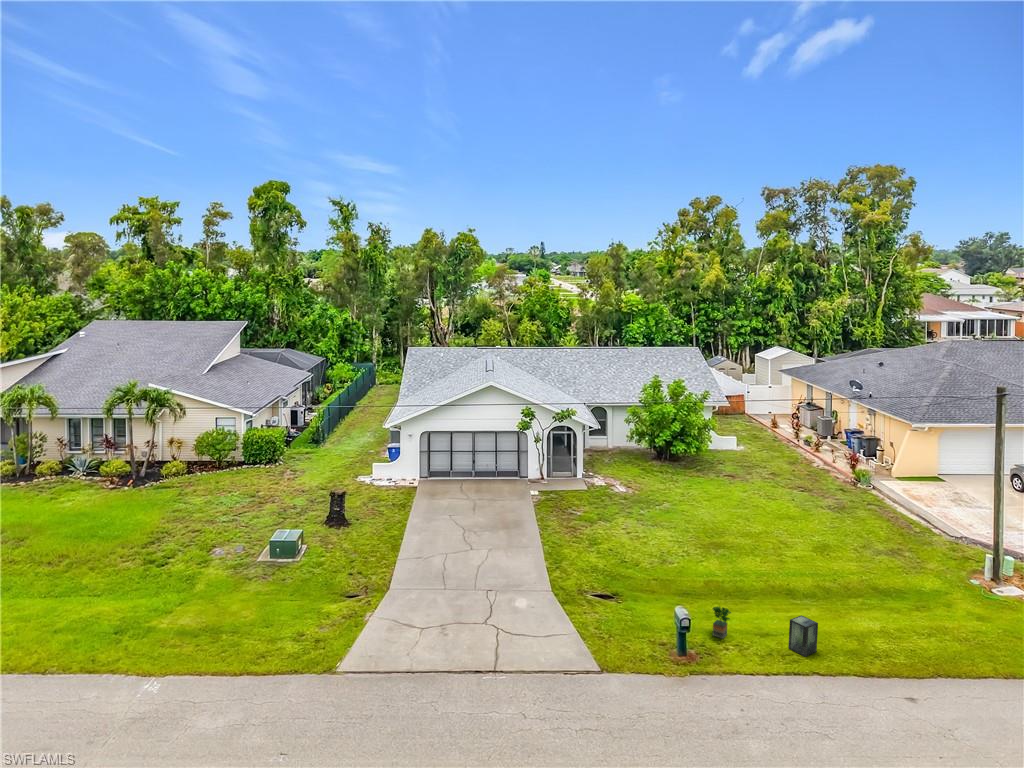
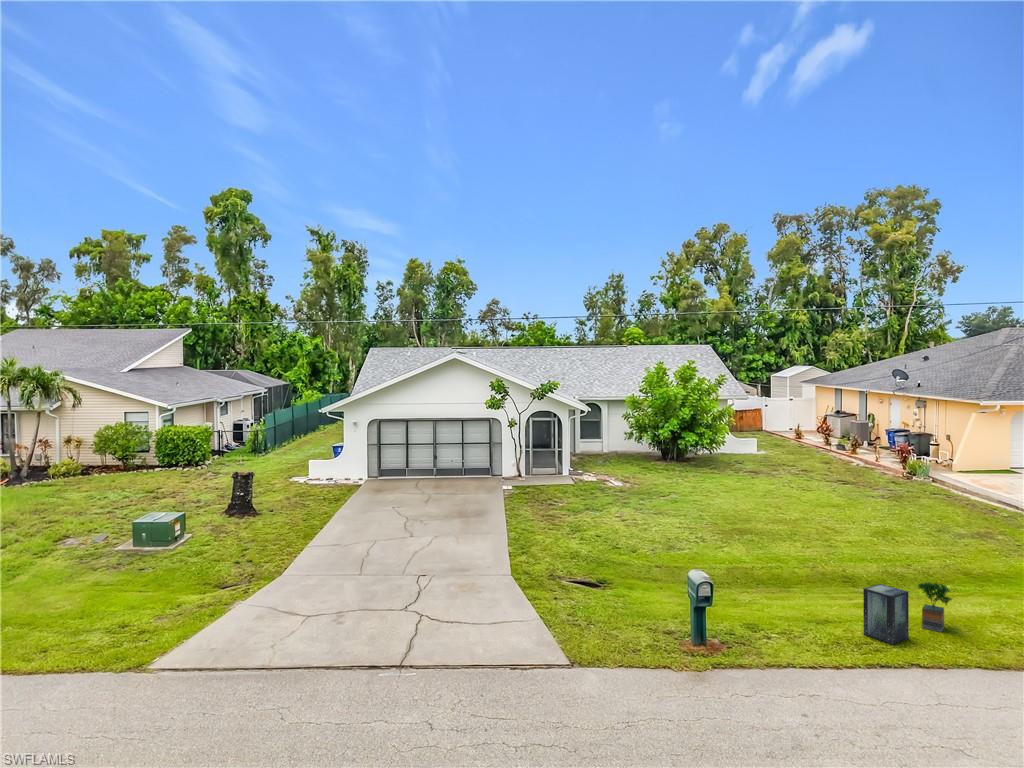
potted tree: present [713,607,731,639] -> present [918,582,952,632]

